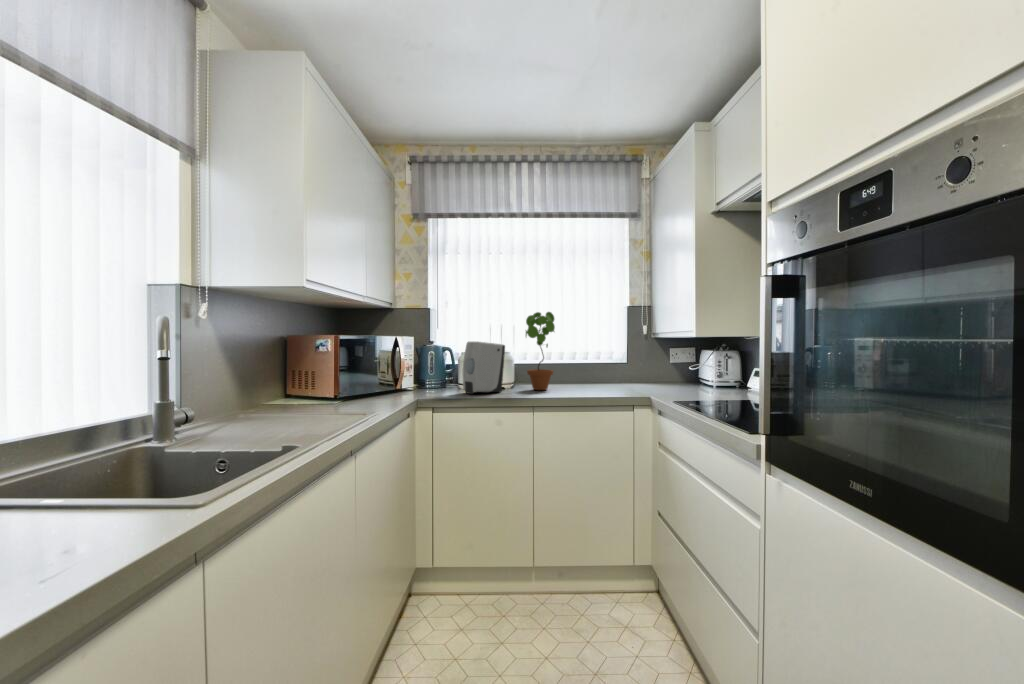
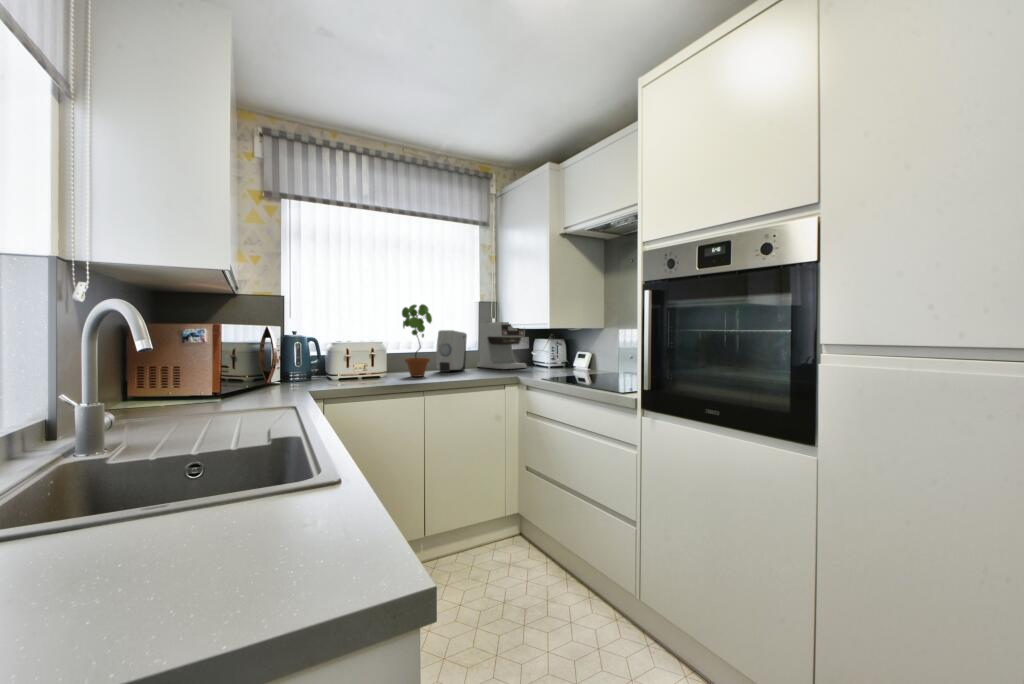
coffee maker: none [627,330,684,386] -> present [477,322,527,369]
soap dispenser: present [463,342,505,394] -> present [436,330,467,372]

